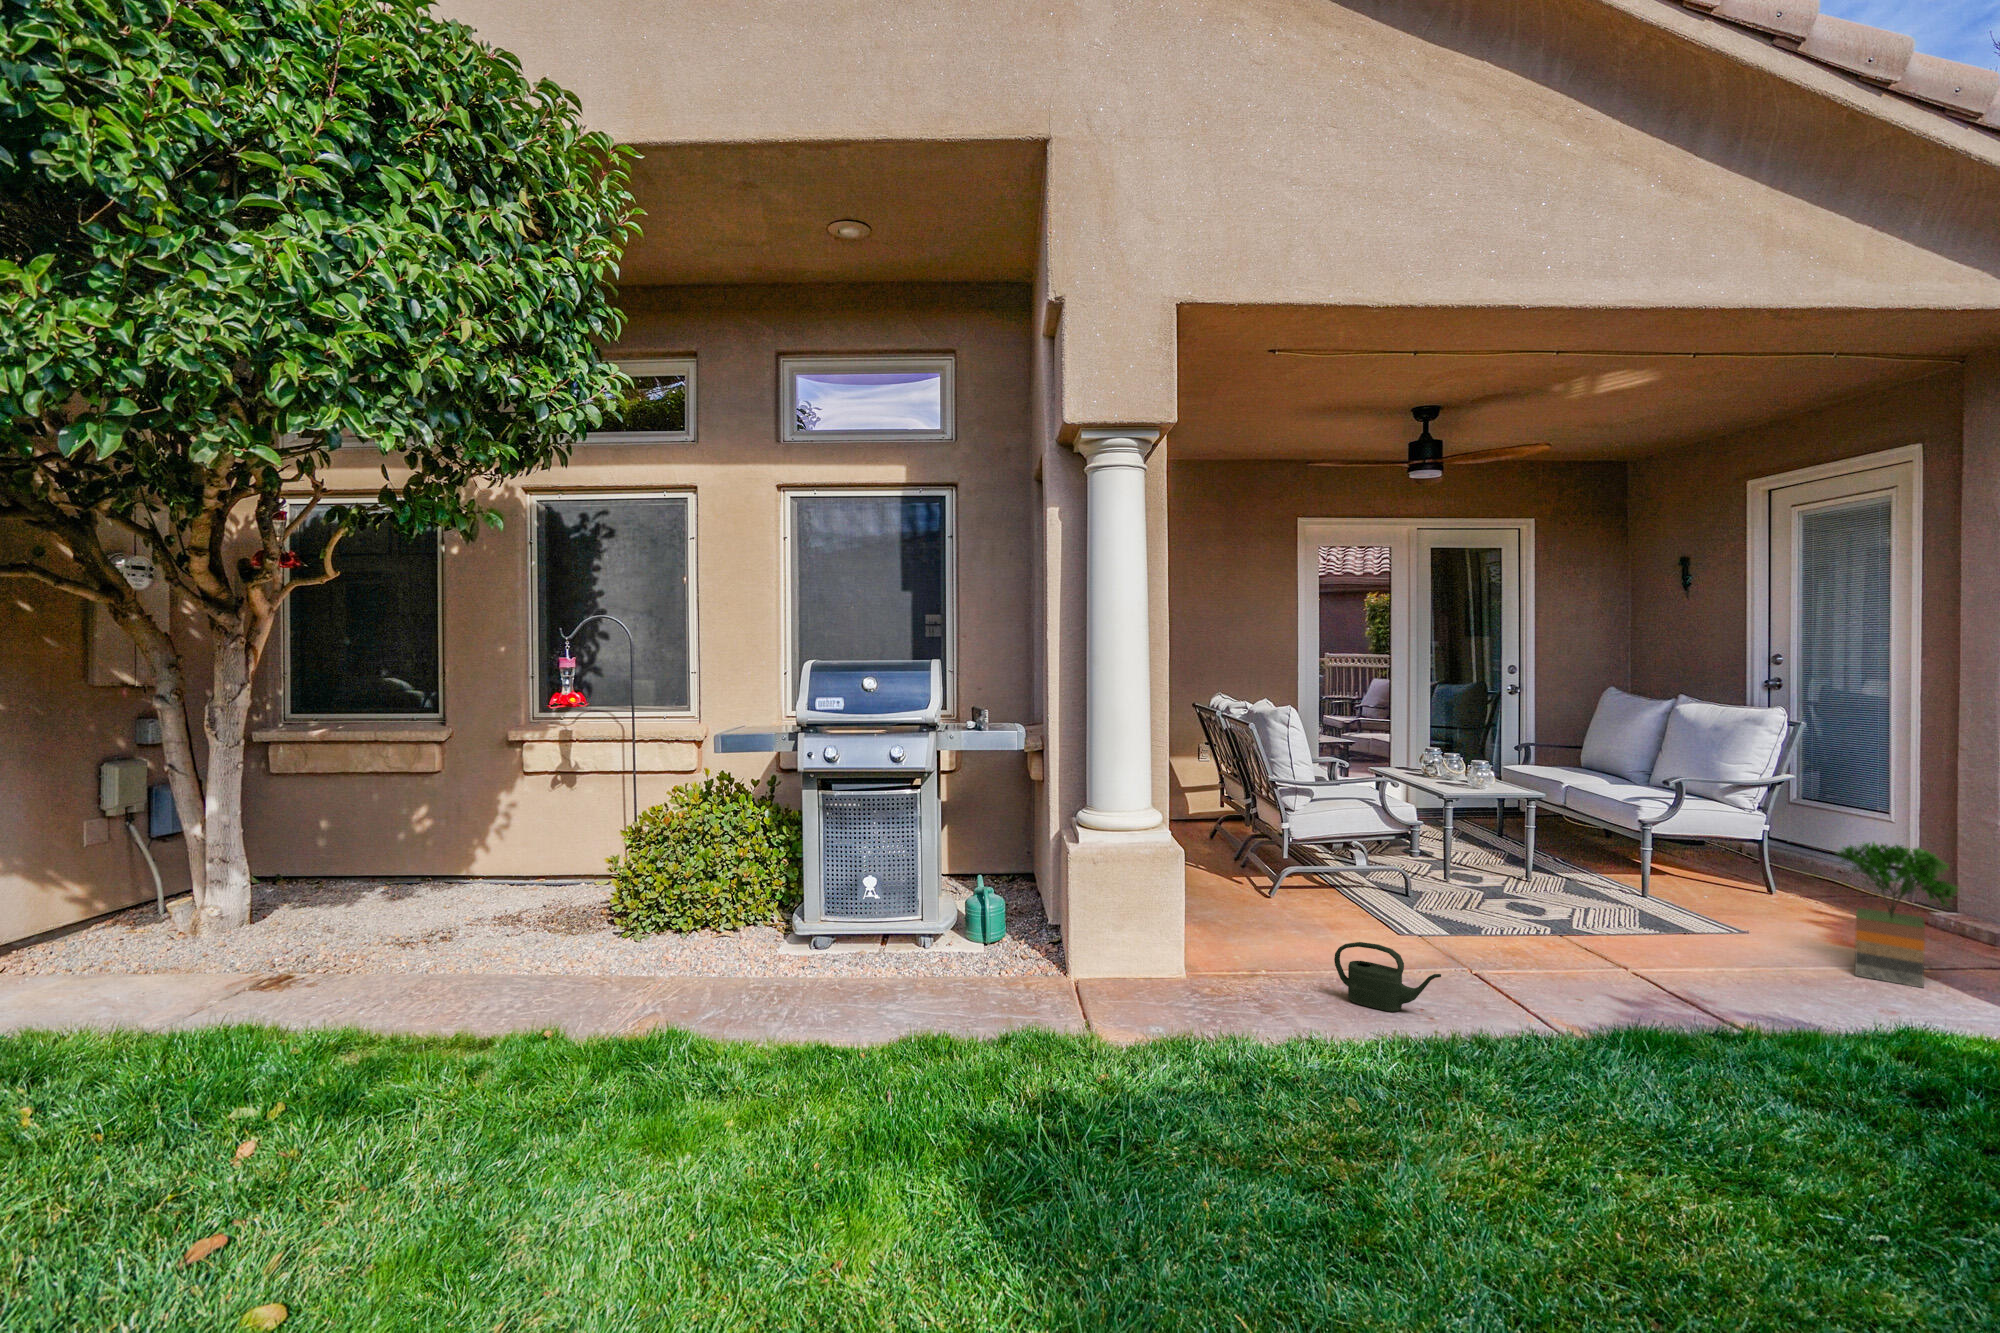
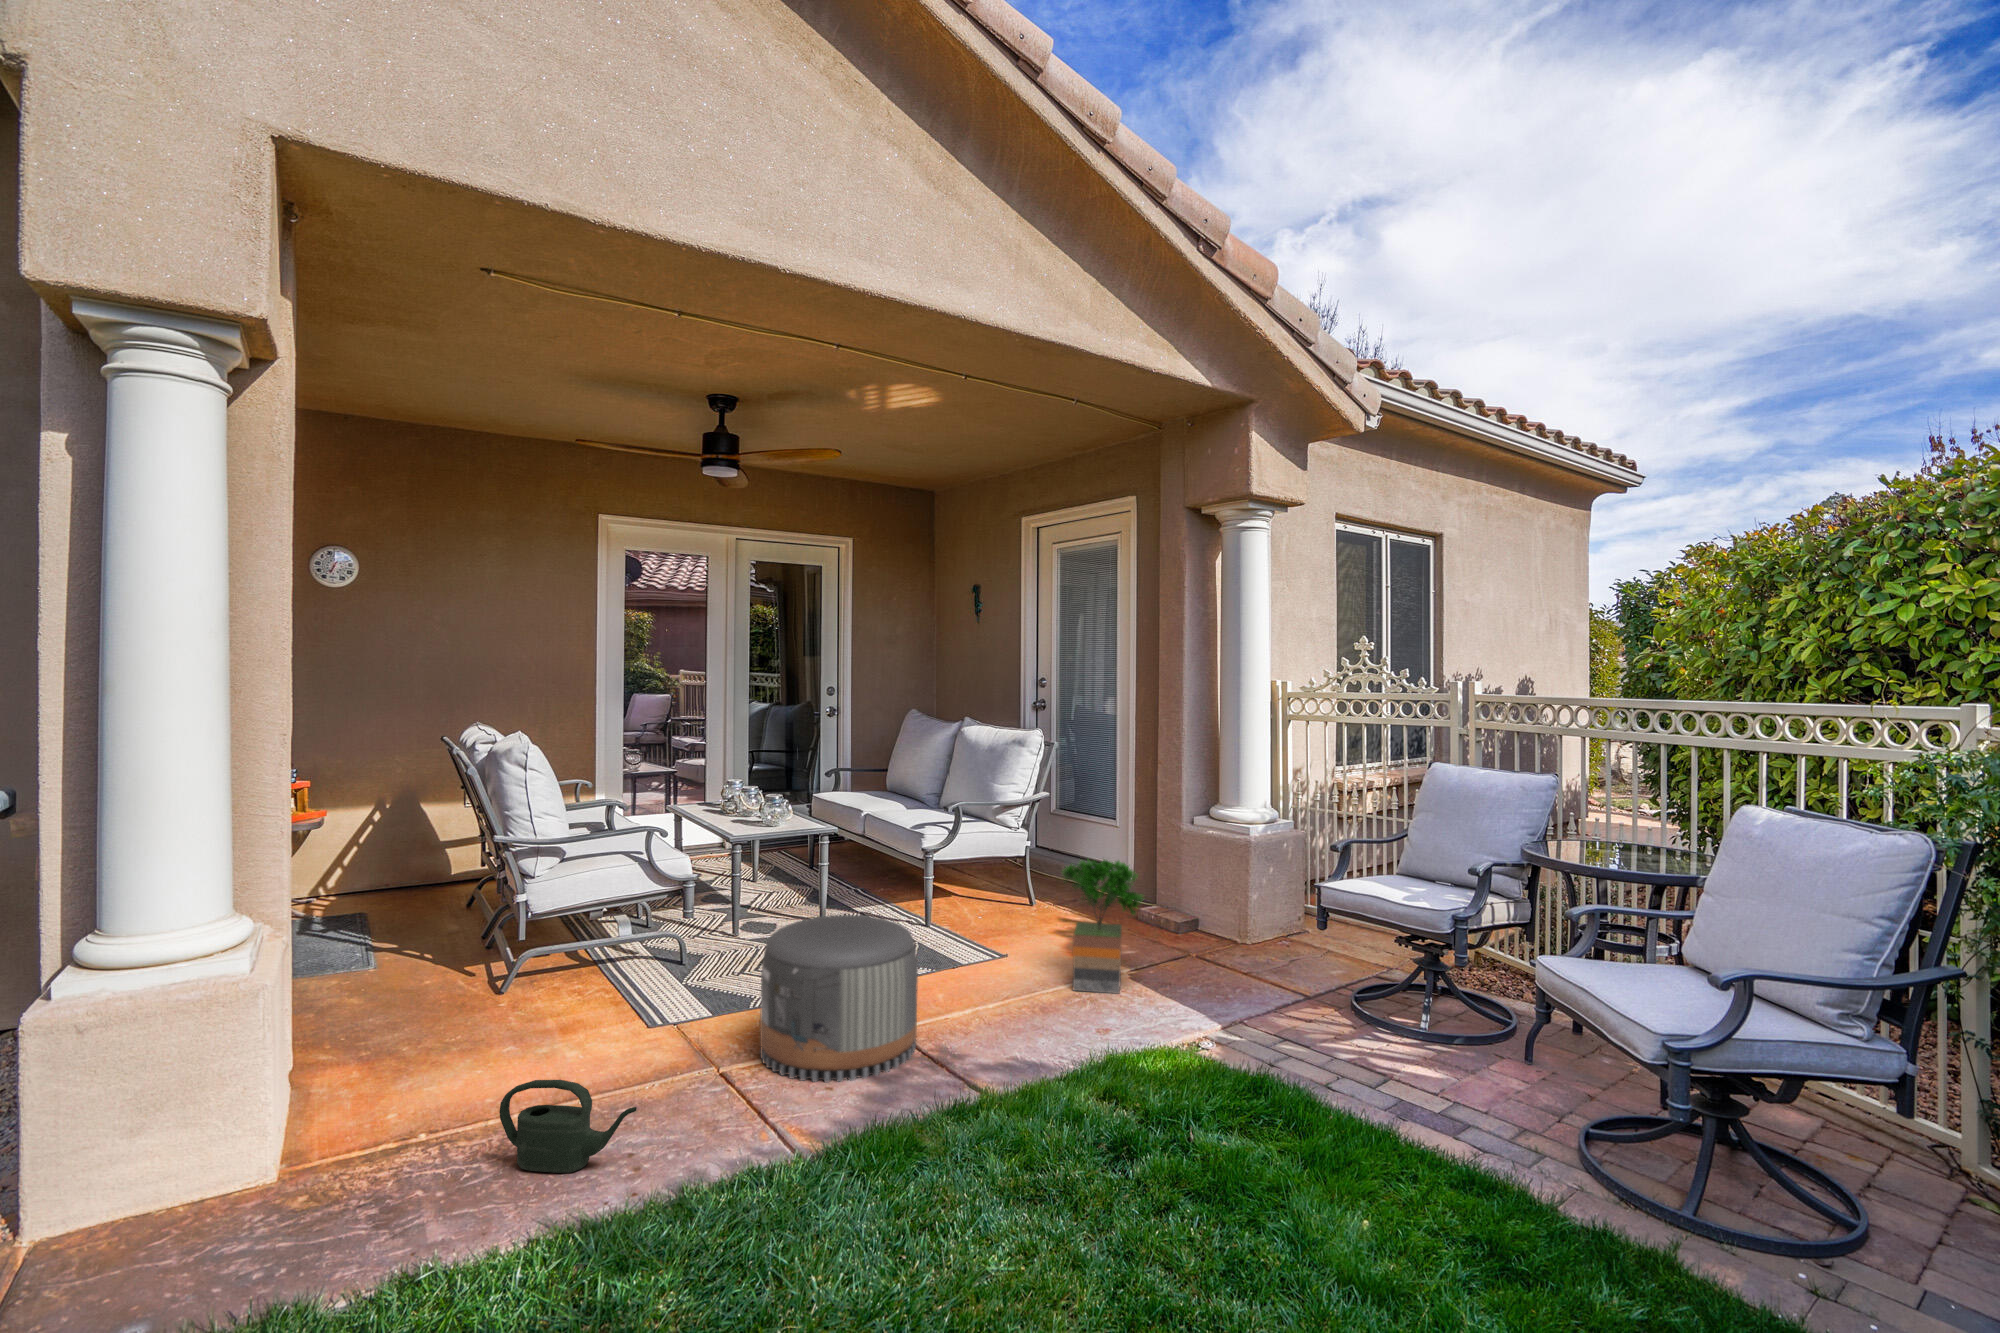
pouf: none [1512,862,1674,1003] -> present [760,915,918,1083]

